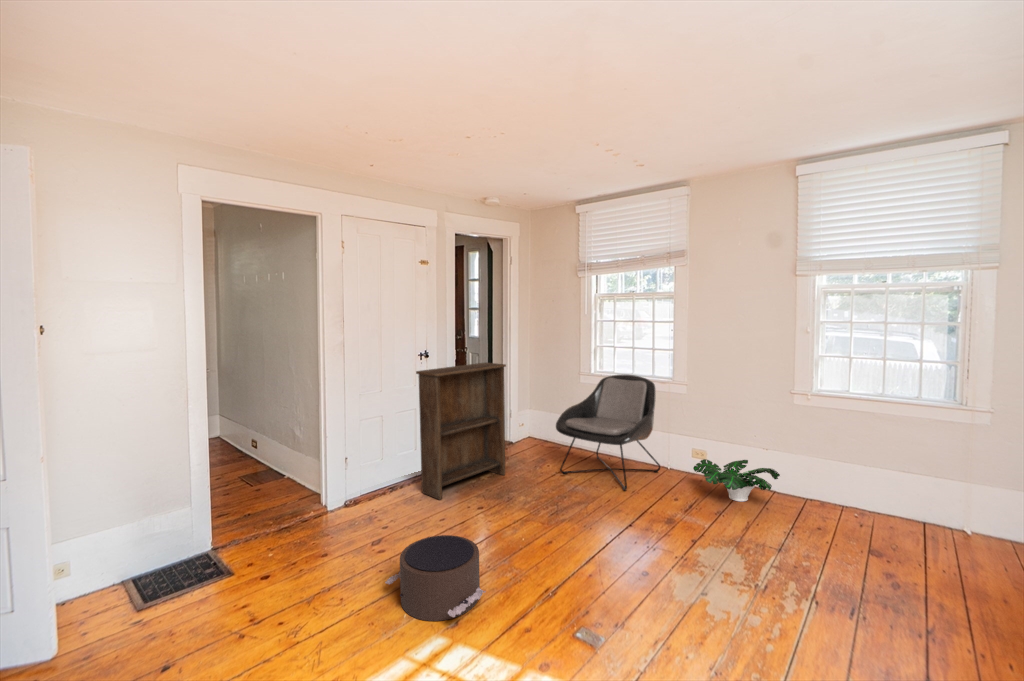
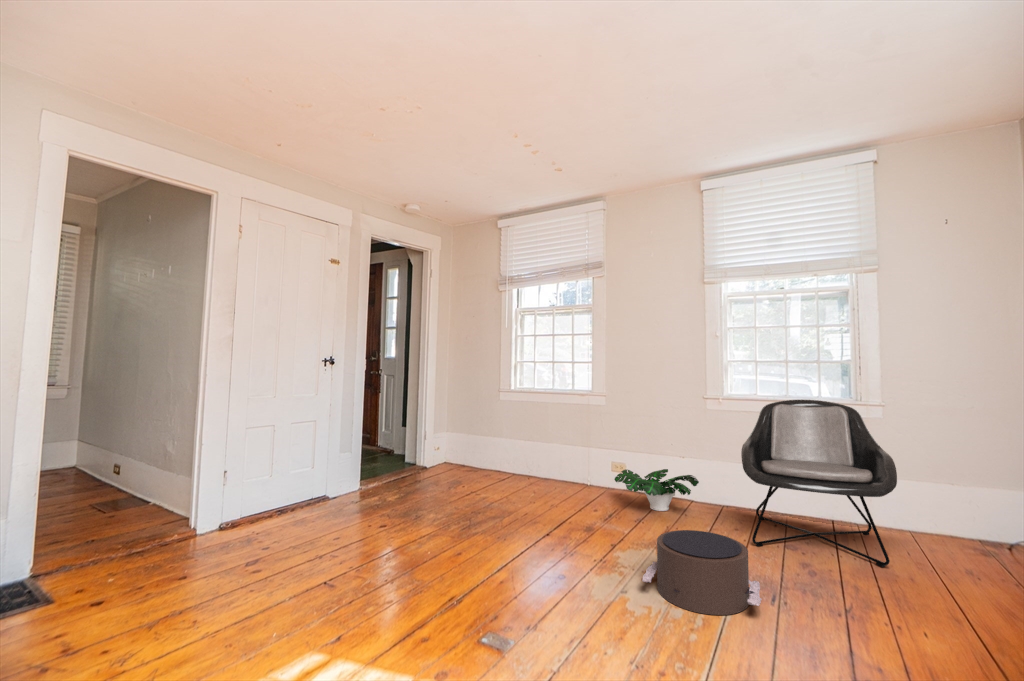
bookshelf: present [416,363,506,500] -> none [317,372,420,519]
lounge chair: present [556,375,660,491] -> present [741,400,897,567]
pouf: present [385,535,486,621] -> present [642,530,762,615]

